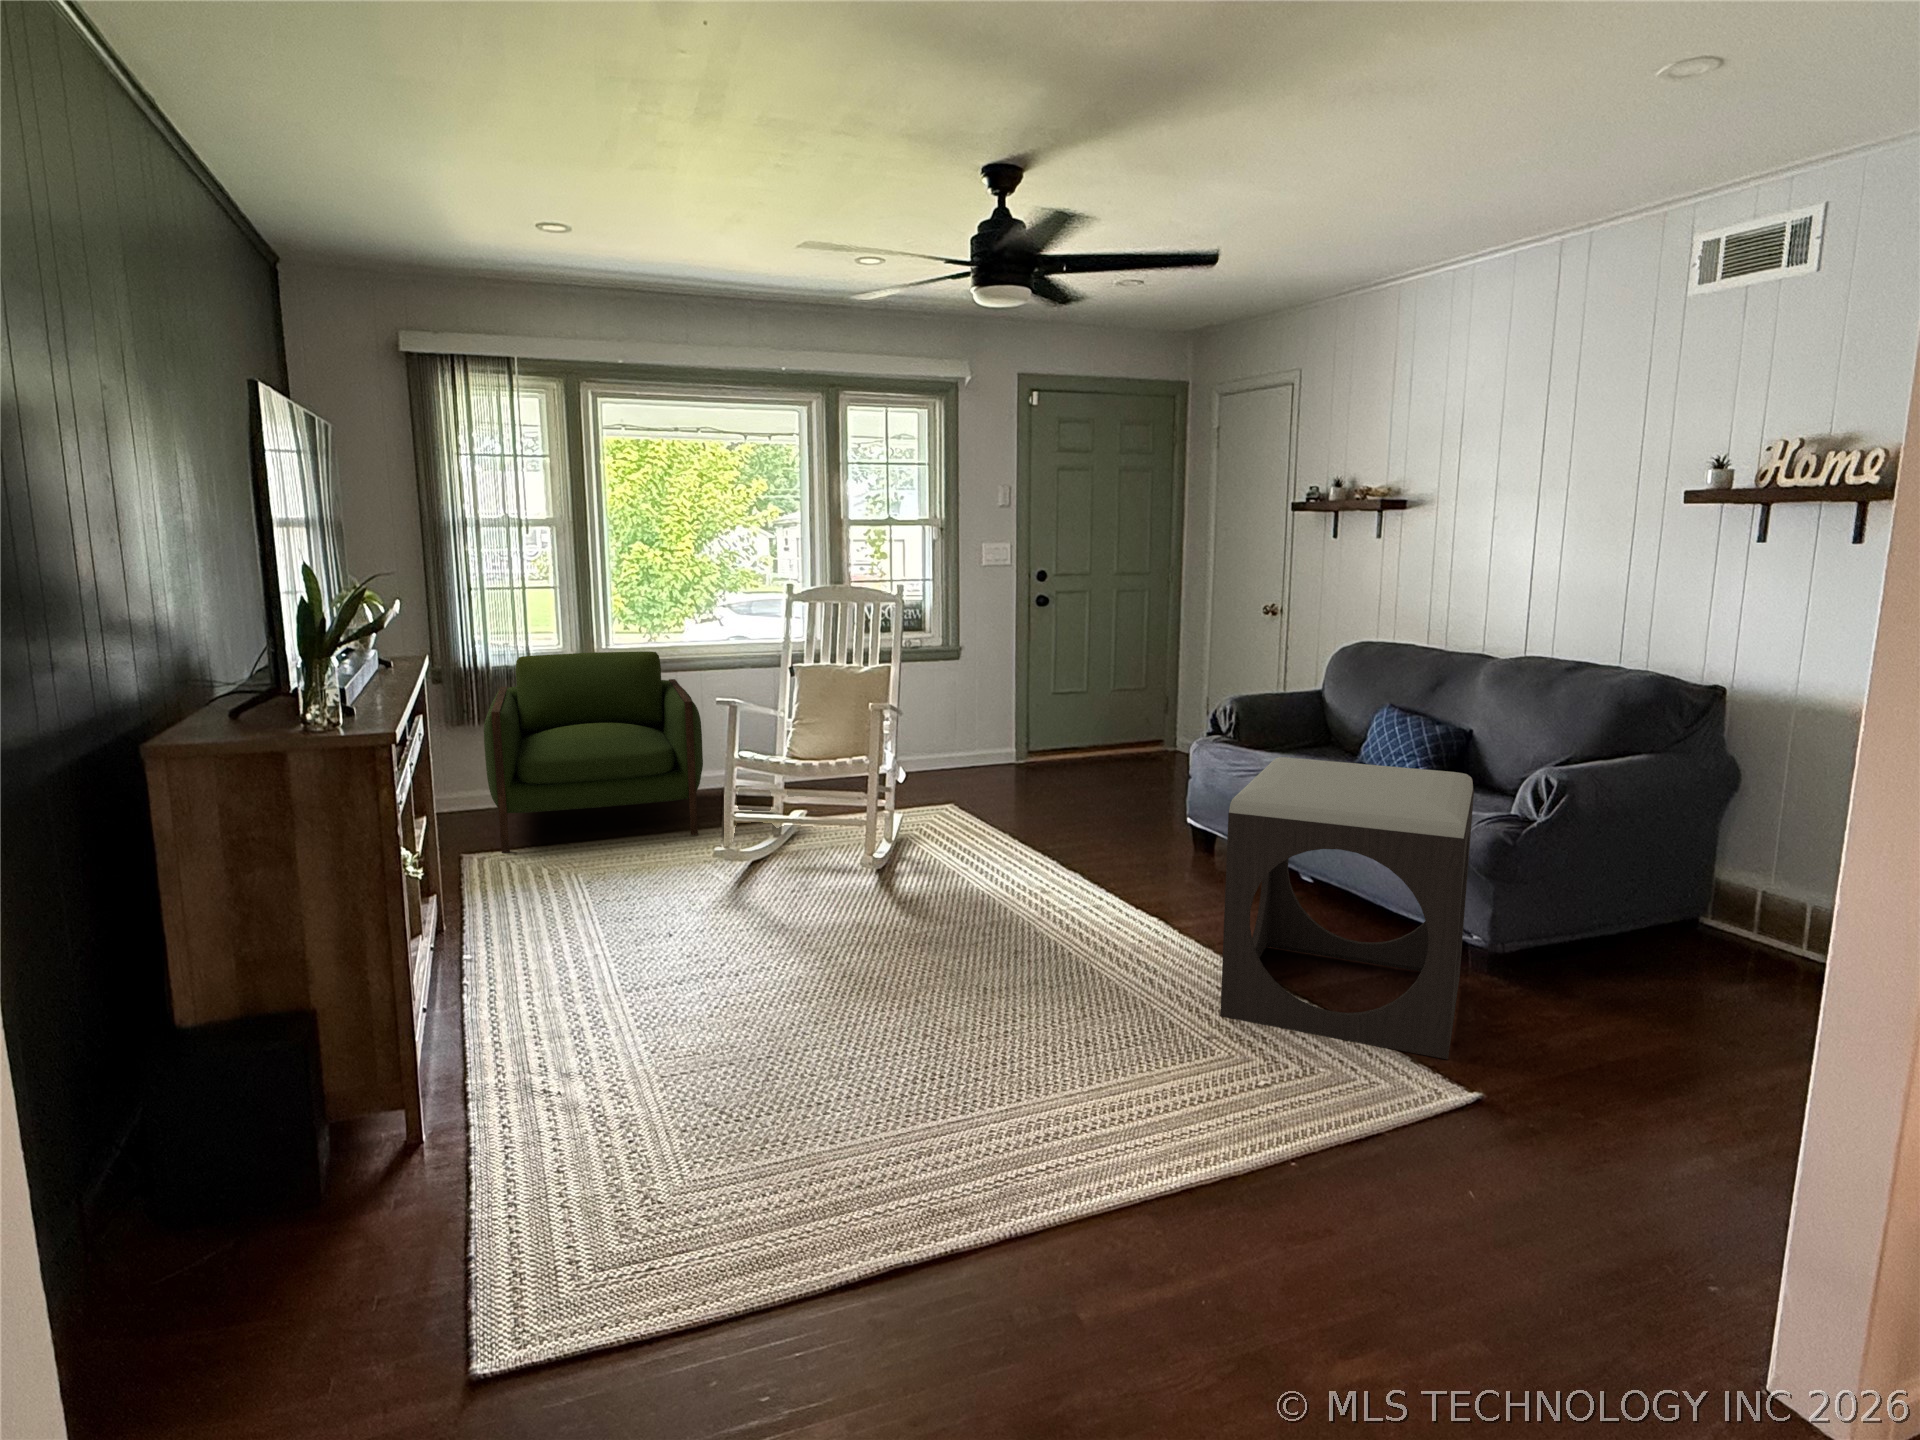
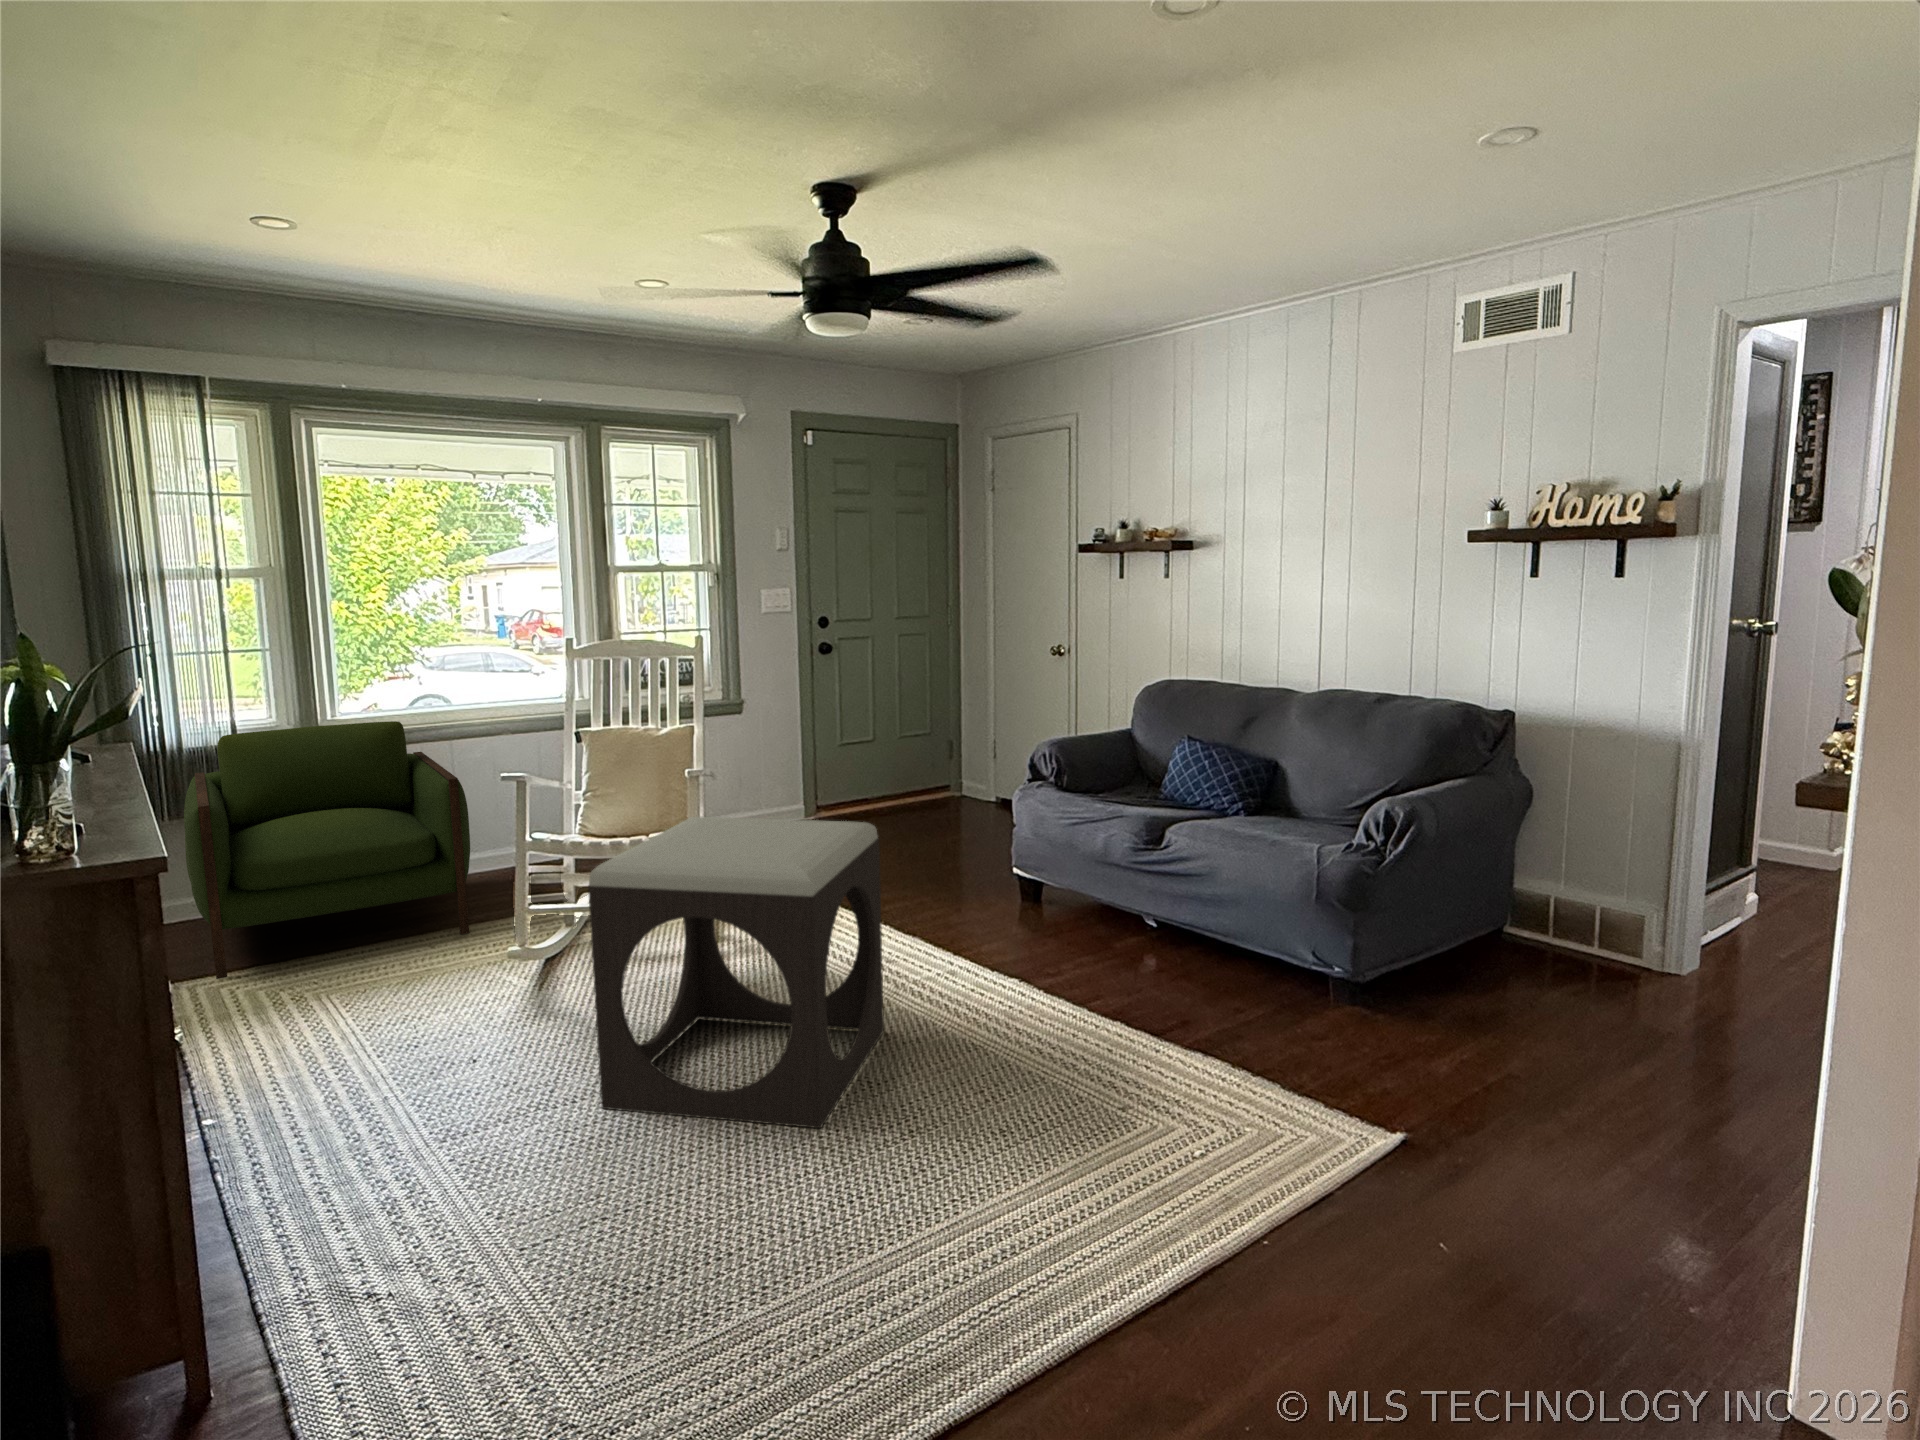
footstool: present [1220,757,1474,1059] -> present [588,816,884,1128]

